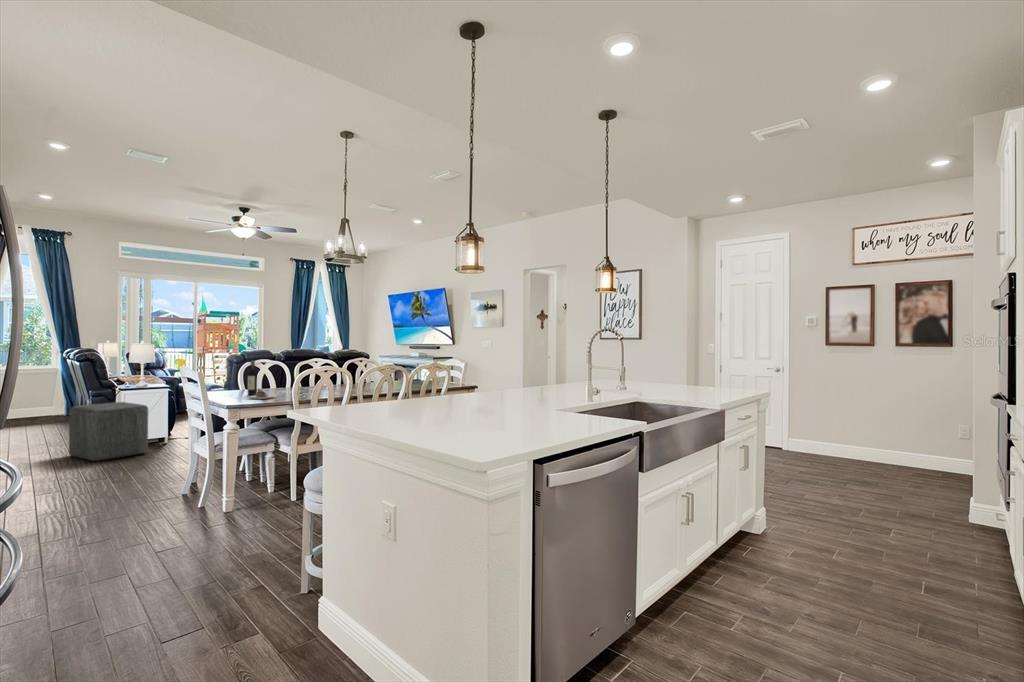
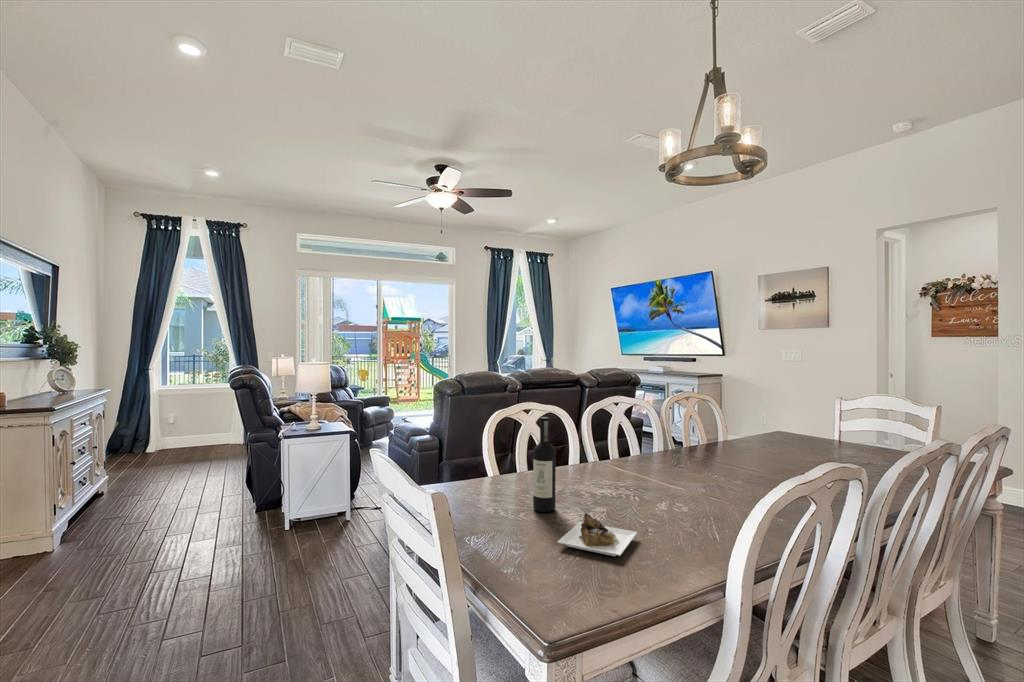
ottoman: present [69,402,148,461] -> none [204,460,321,581]

